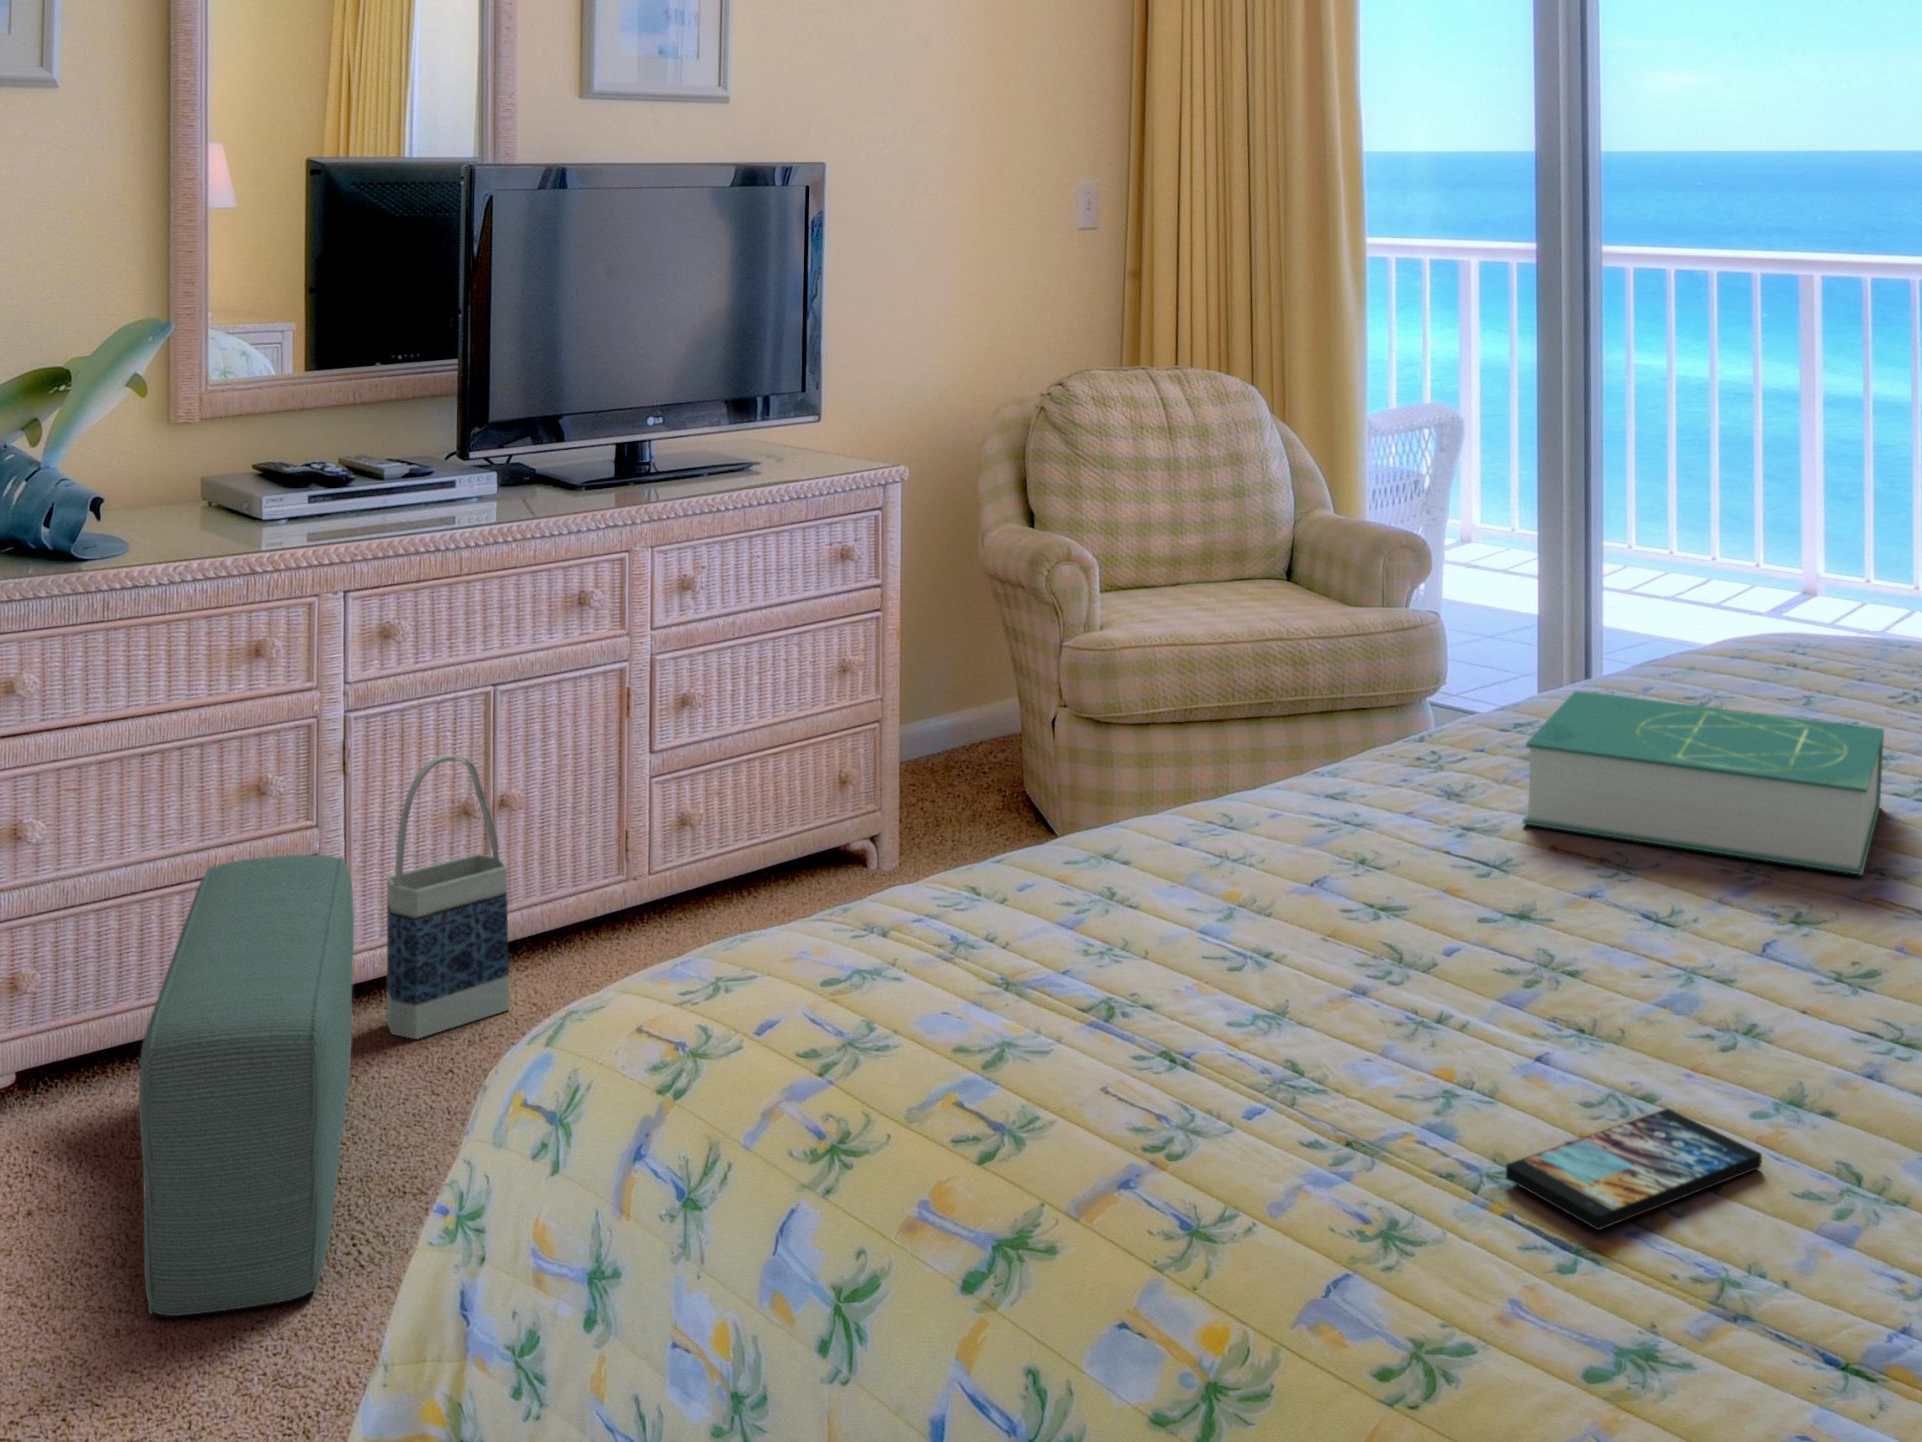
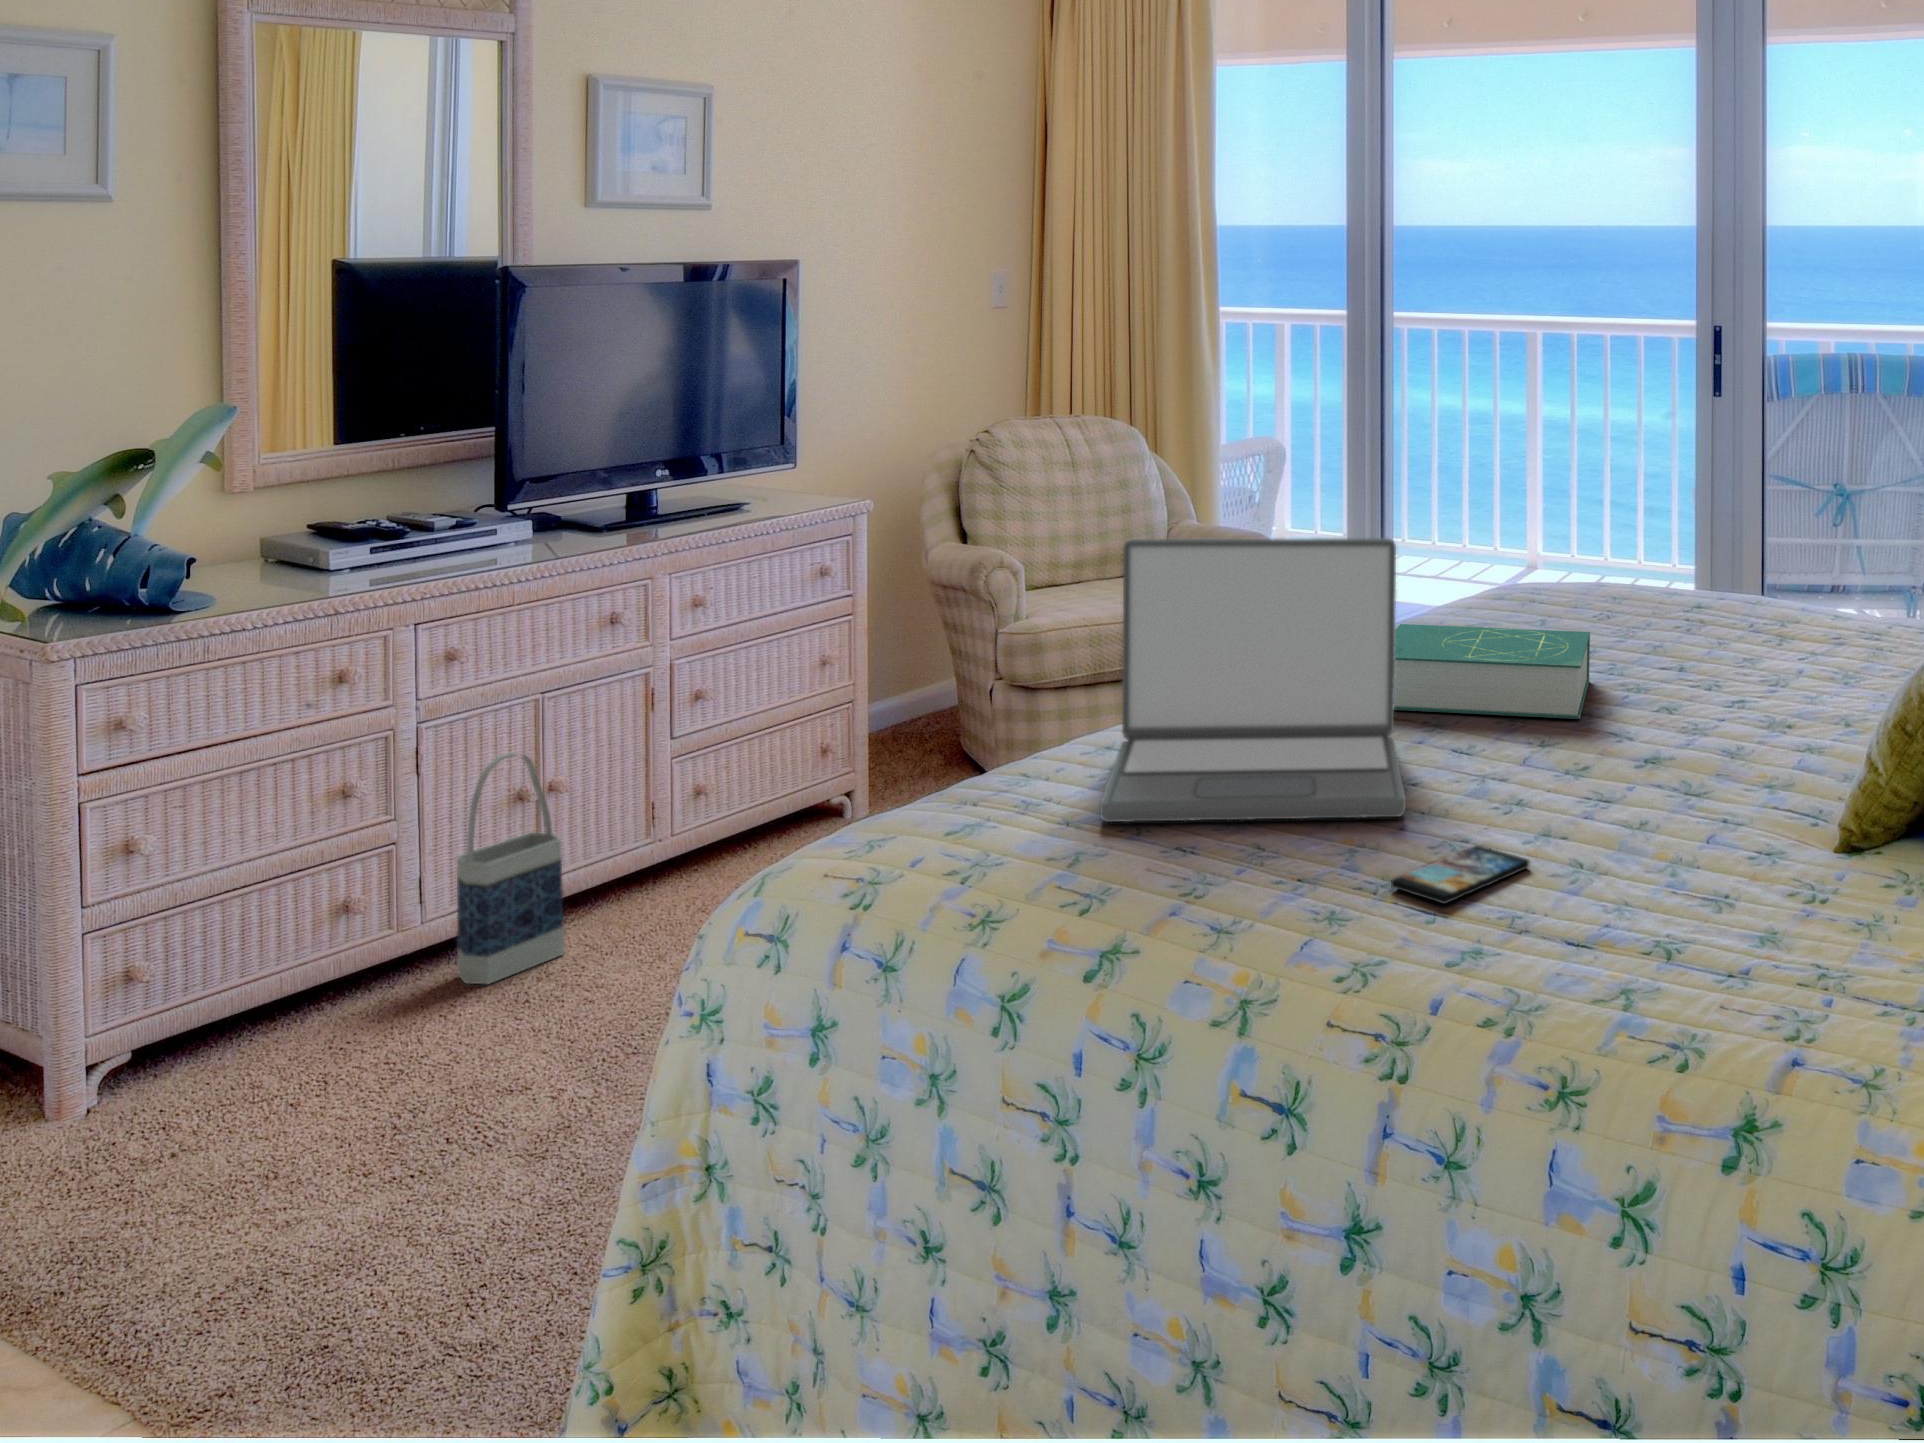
laptop: none [1058,540,1557,1032] -> present [1100,538,1406,822]
pouf: present [139,855,354,1316] -> none [302,839,468,1198]

